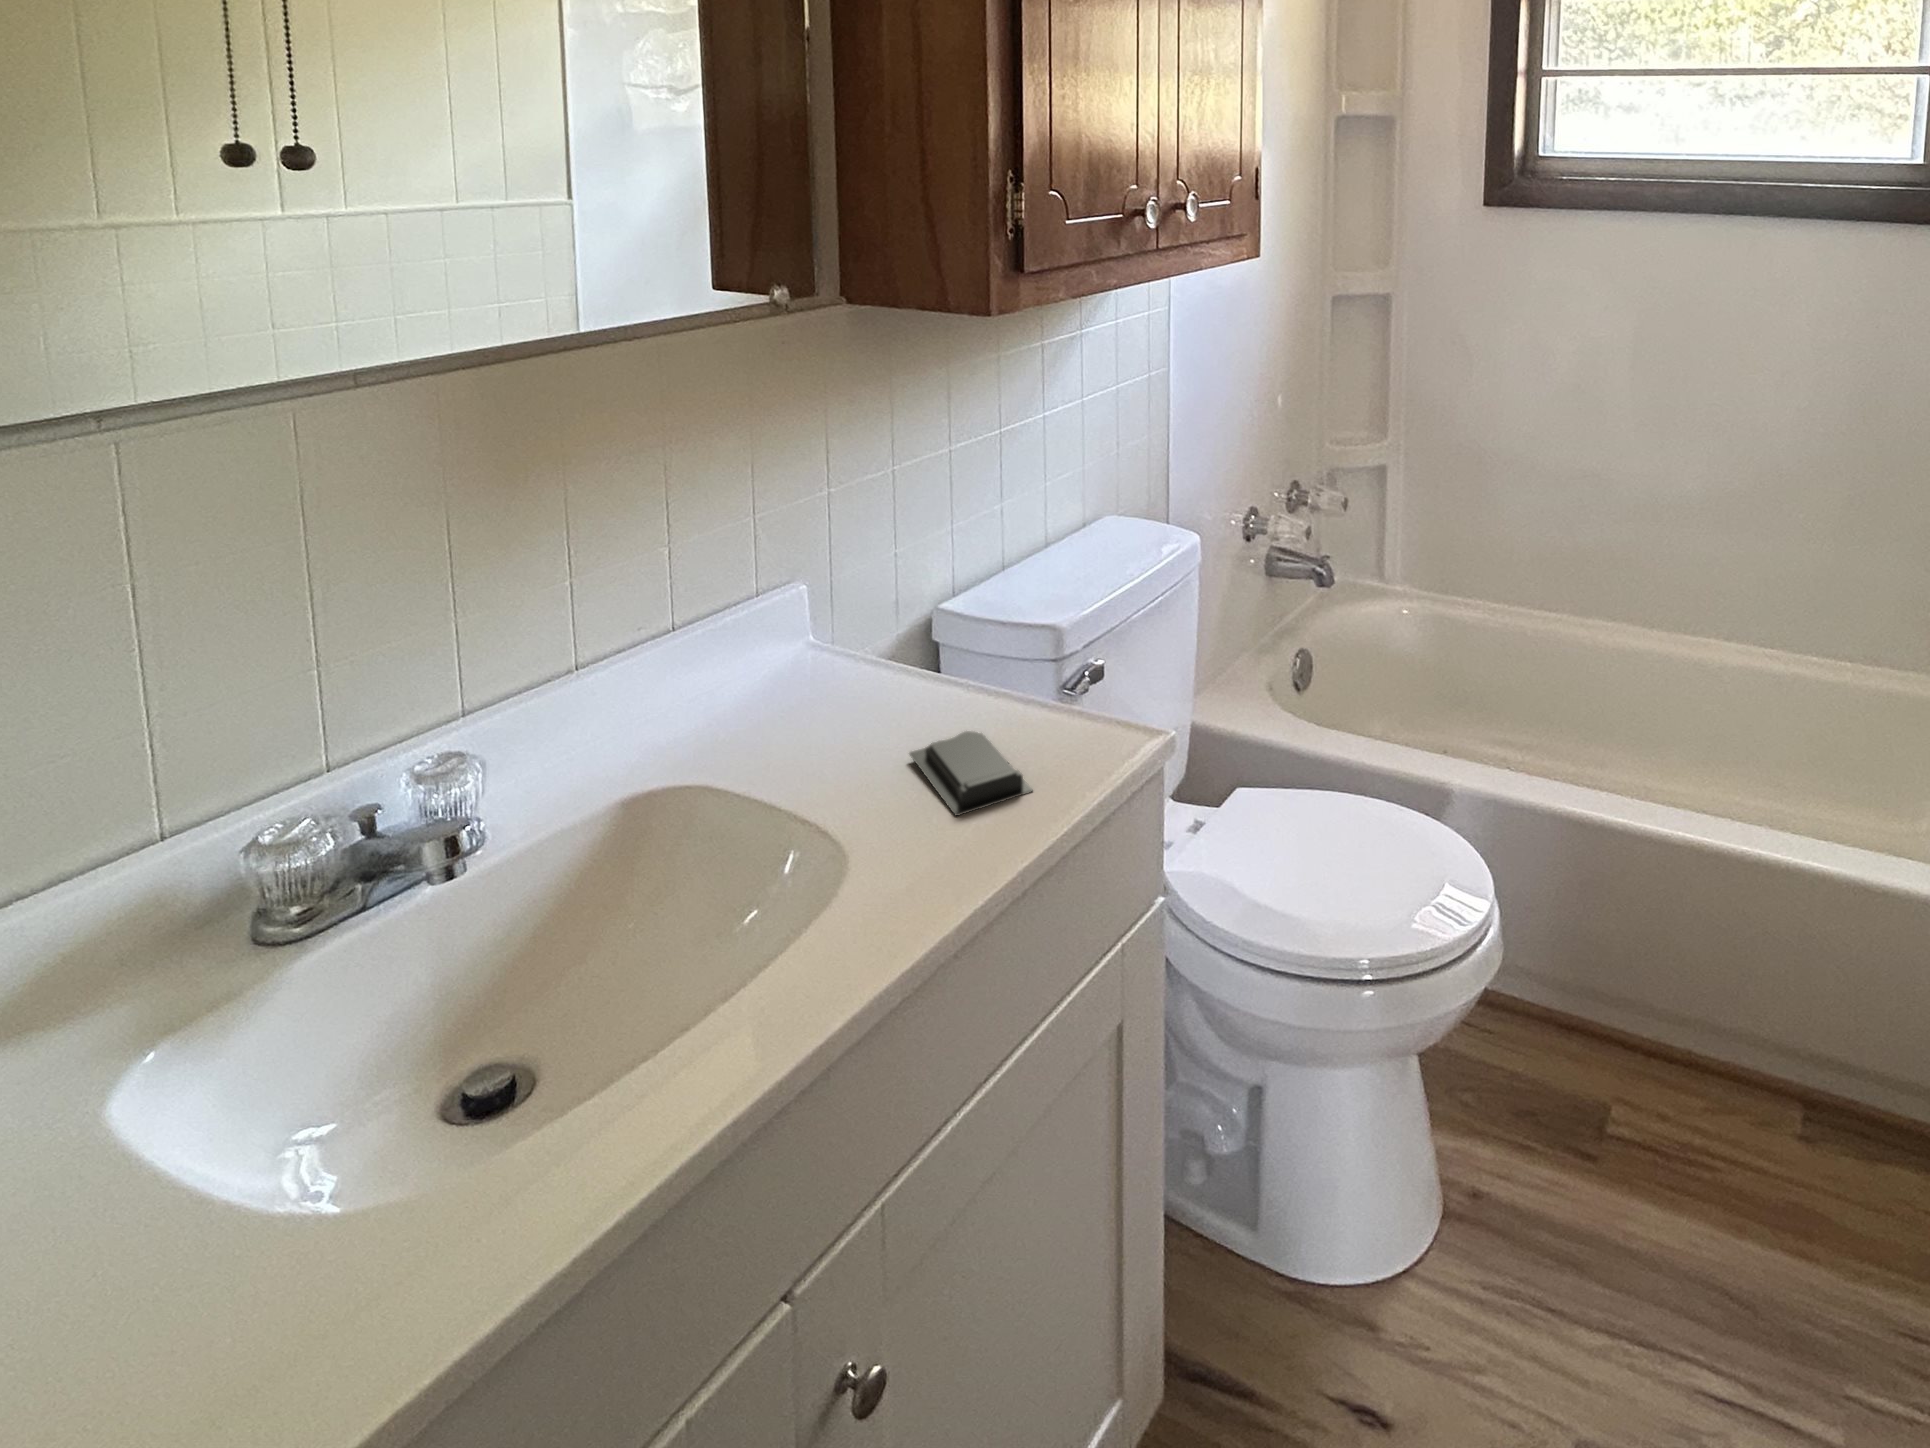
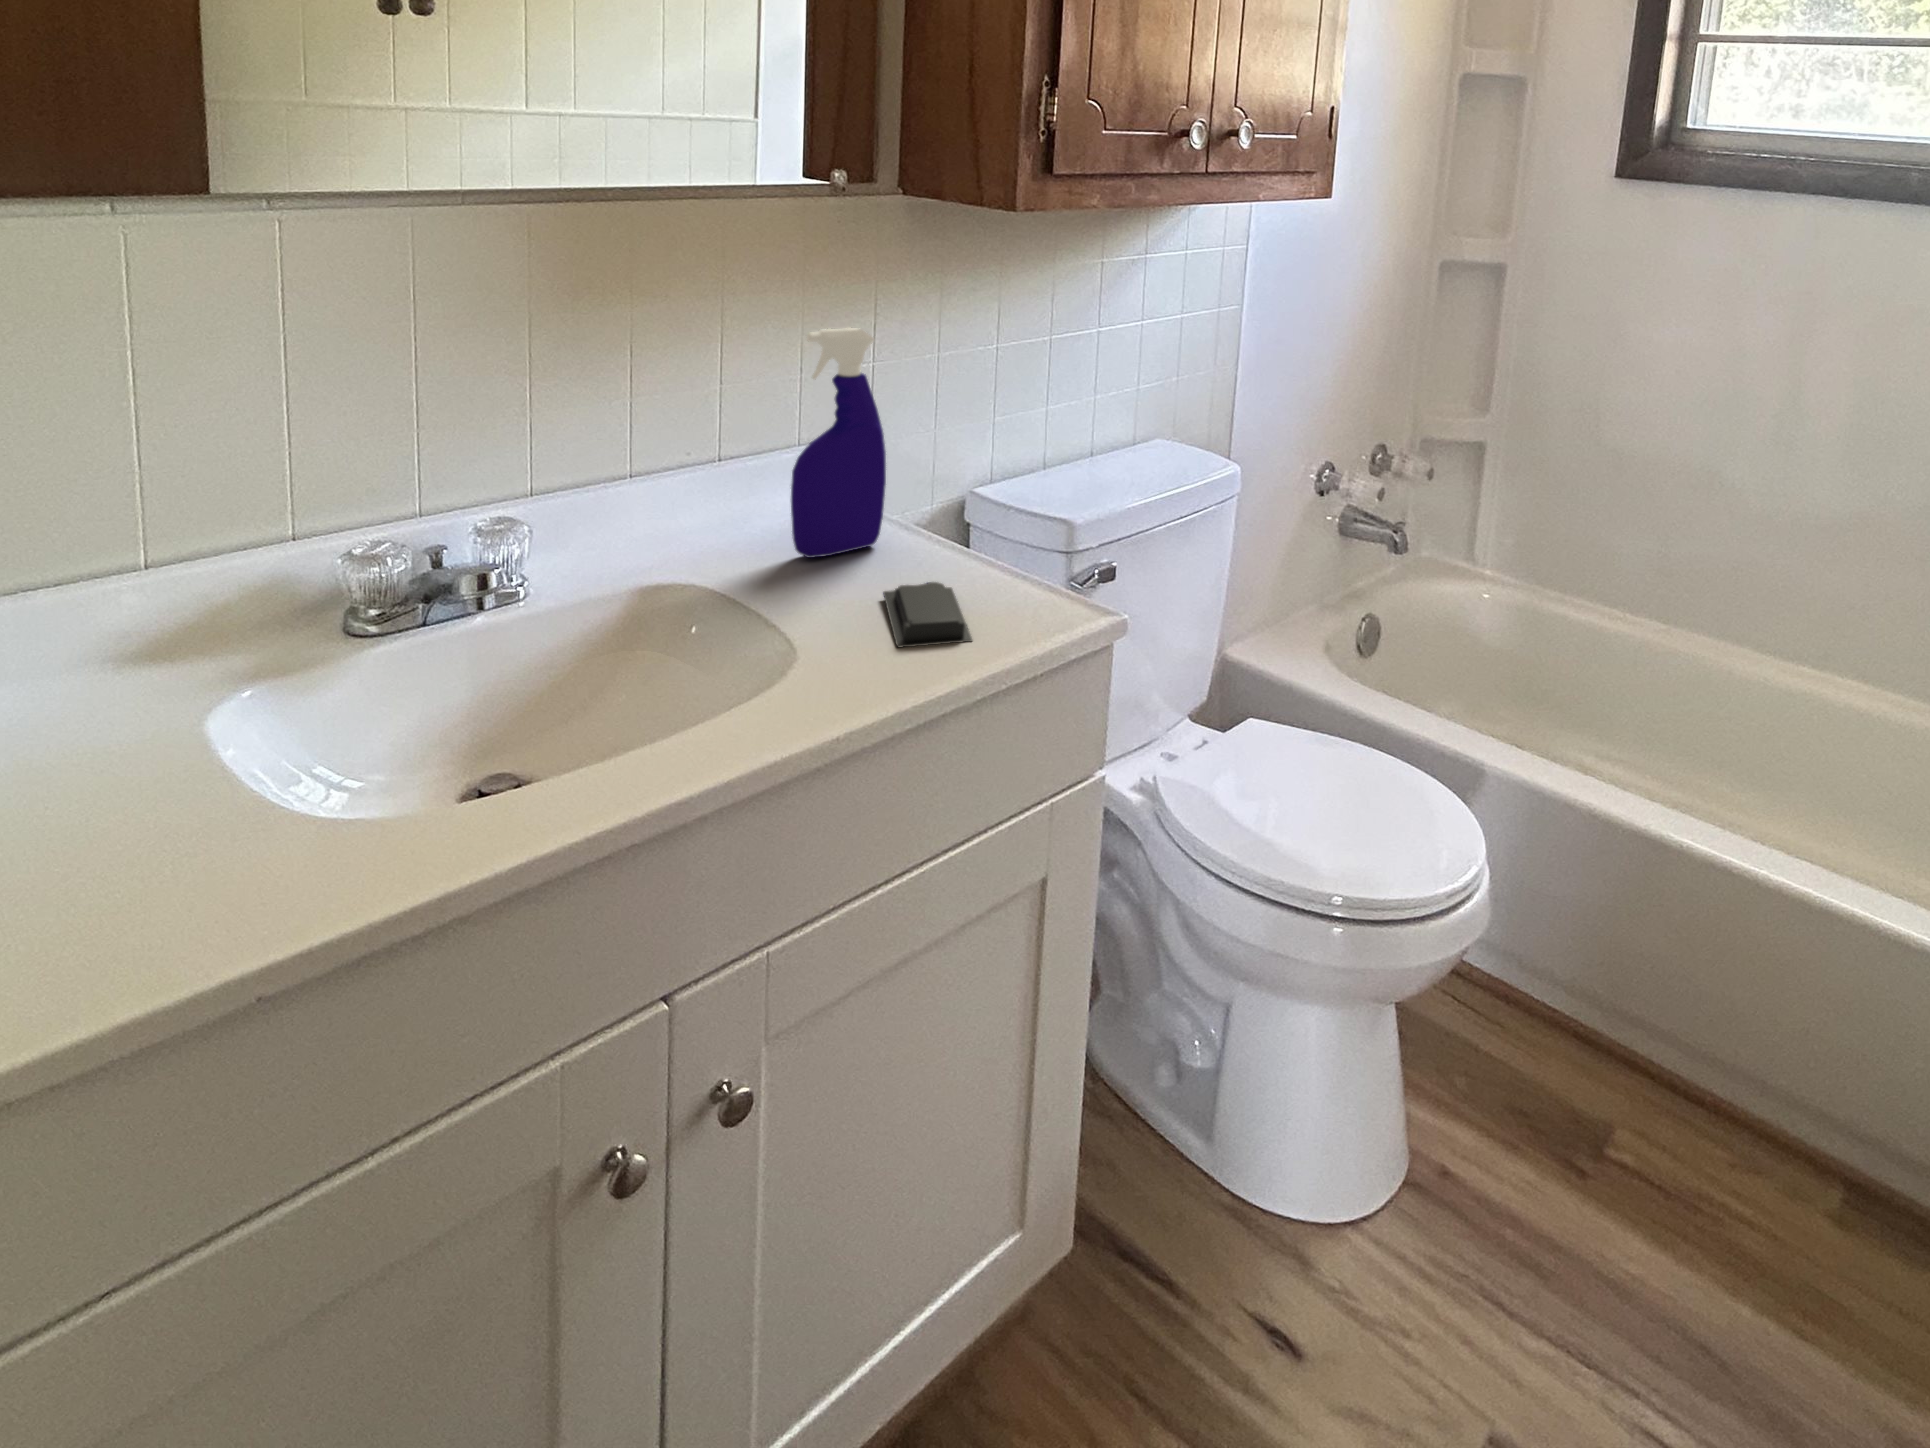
spray bottle: none [775,464,874,727] -> present [791,328,886,558]

